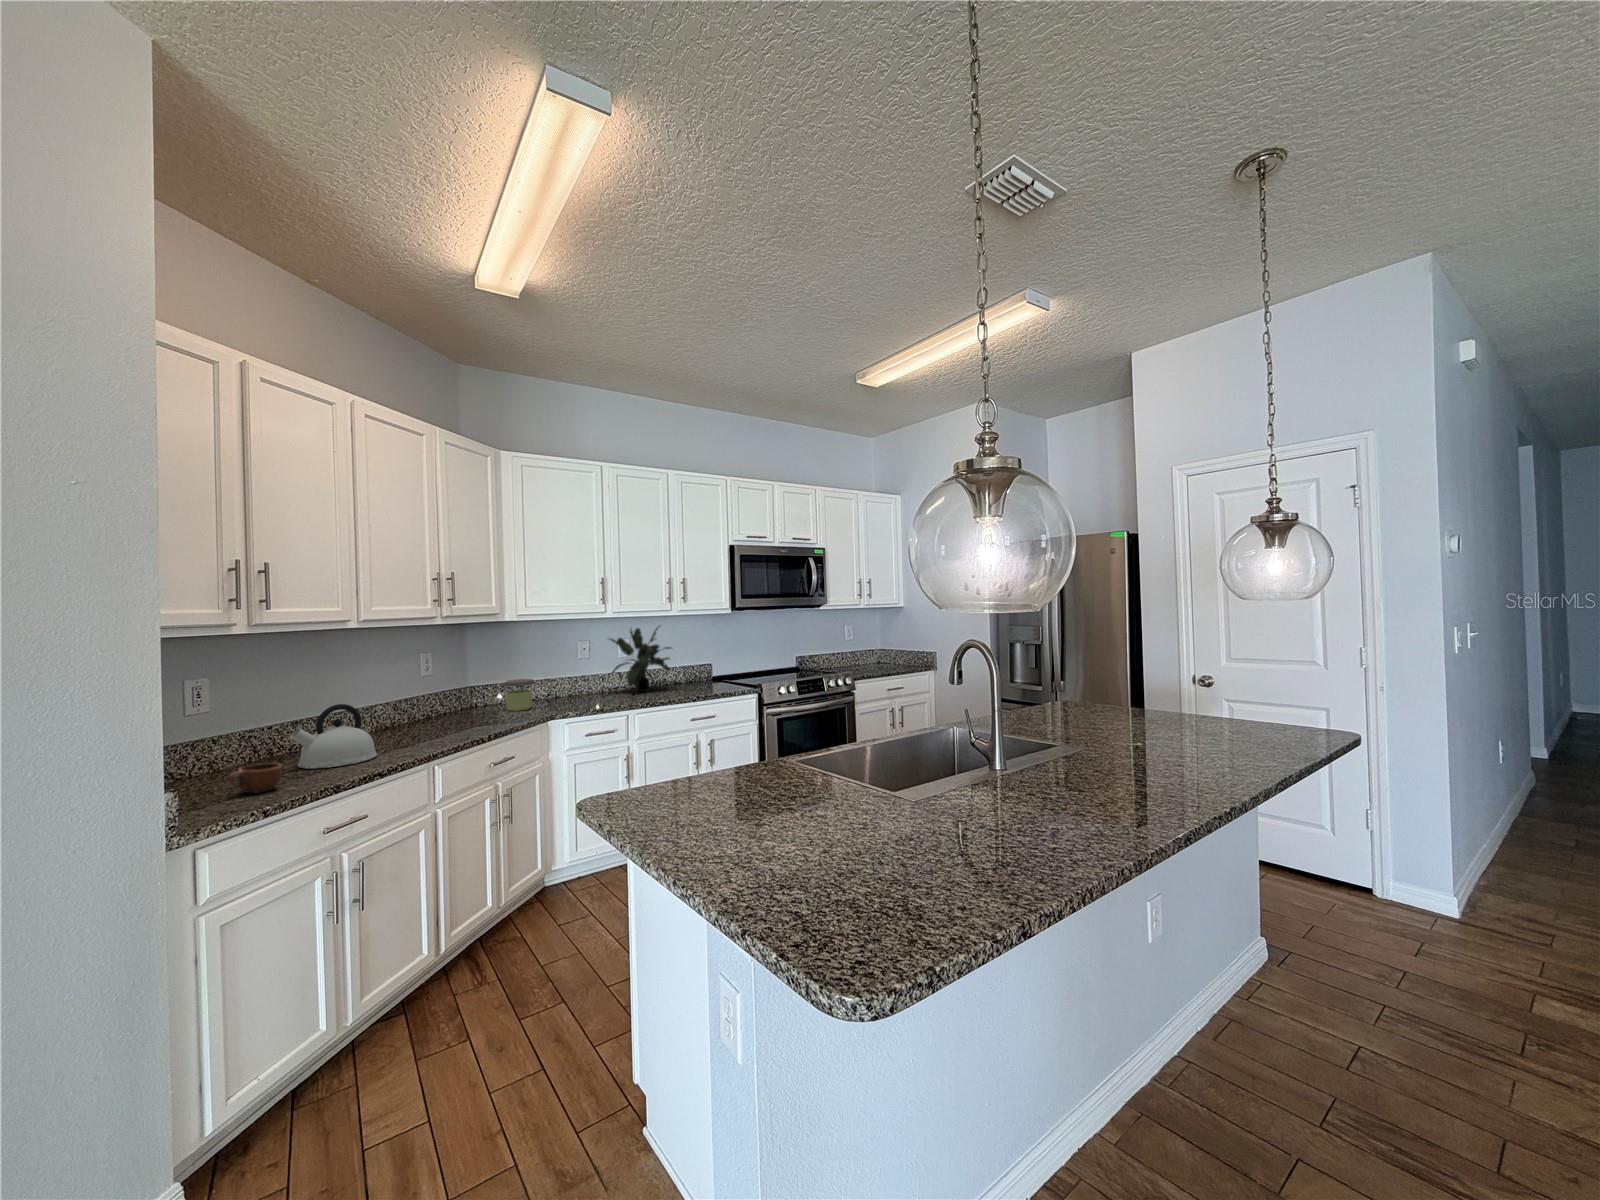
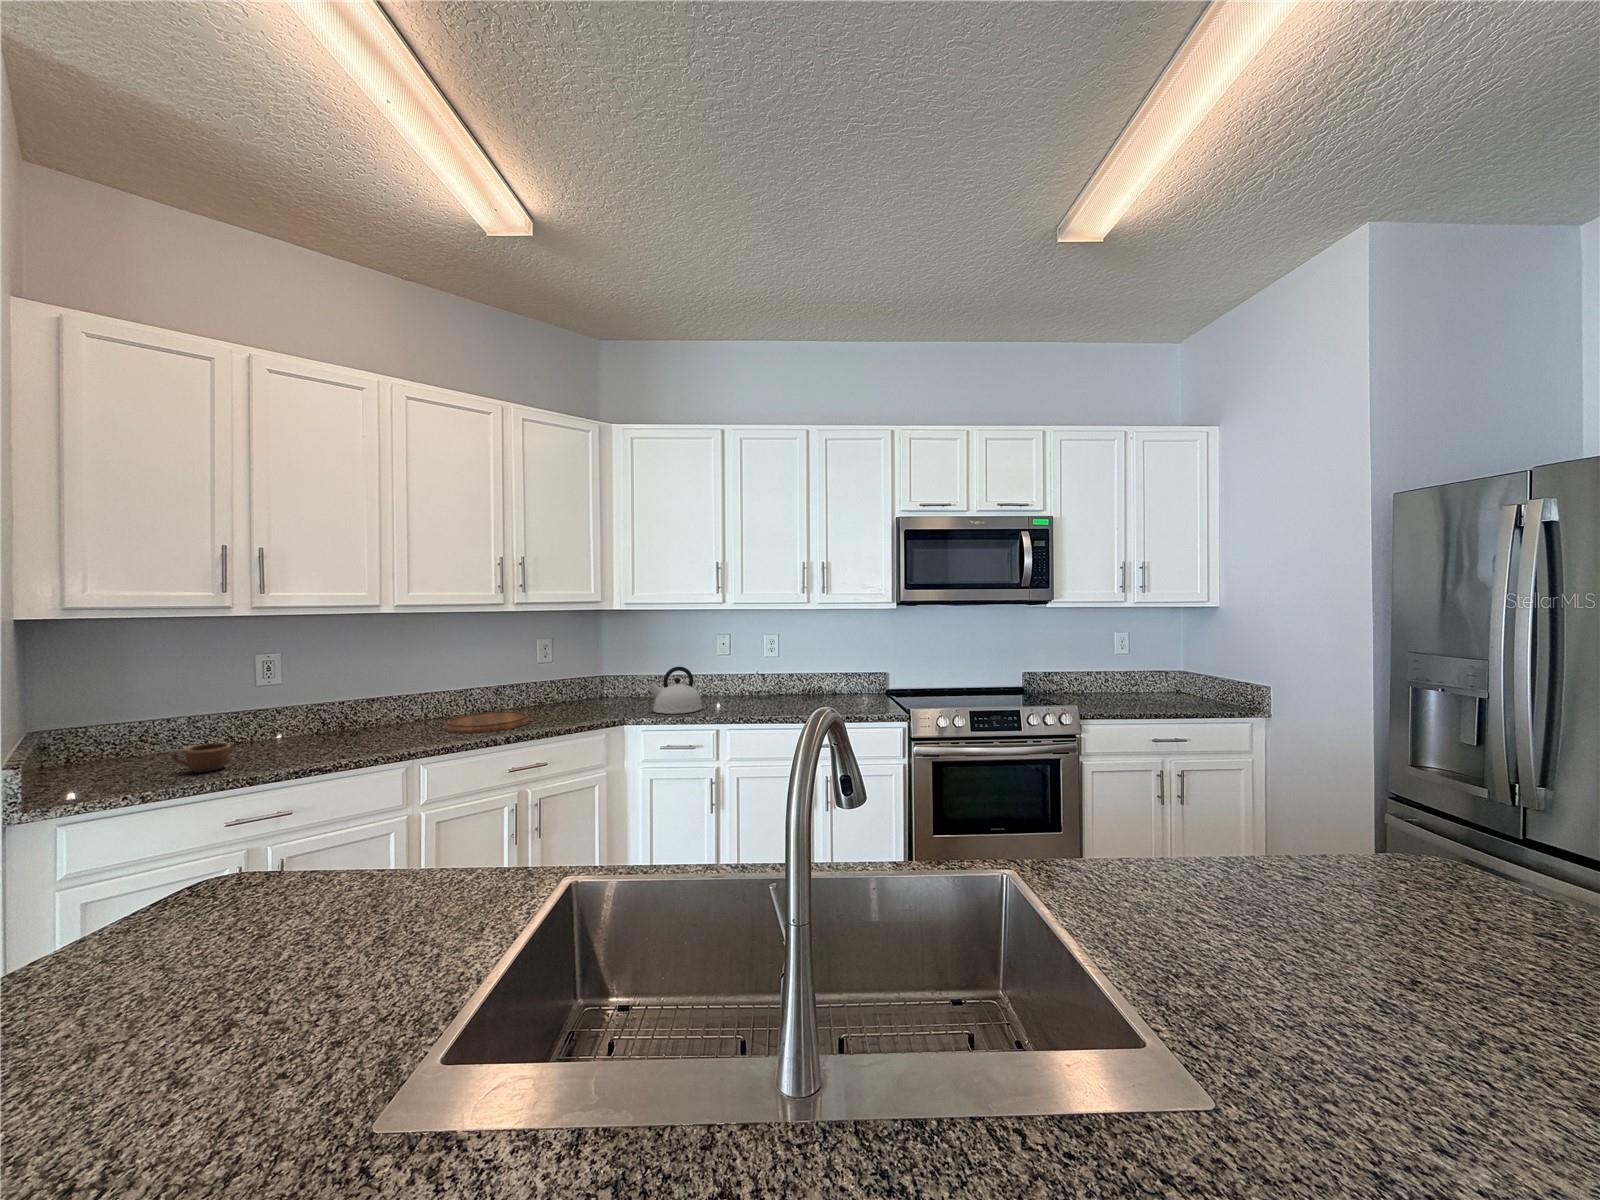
potted plant: present [609,626,671,692] -> none [742,620,813,700]
jar: present [503,679,534,711] -> none [607,673,639,708]
kettle: present [290,704,377,769] -> present [647,667,703,714]
cutting board: none [389,720,476,741] -> present [444,711,531,733]

